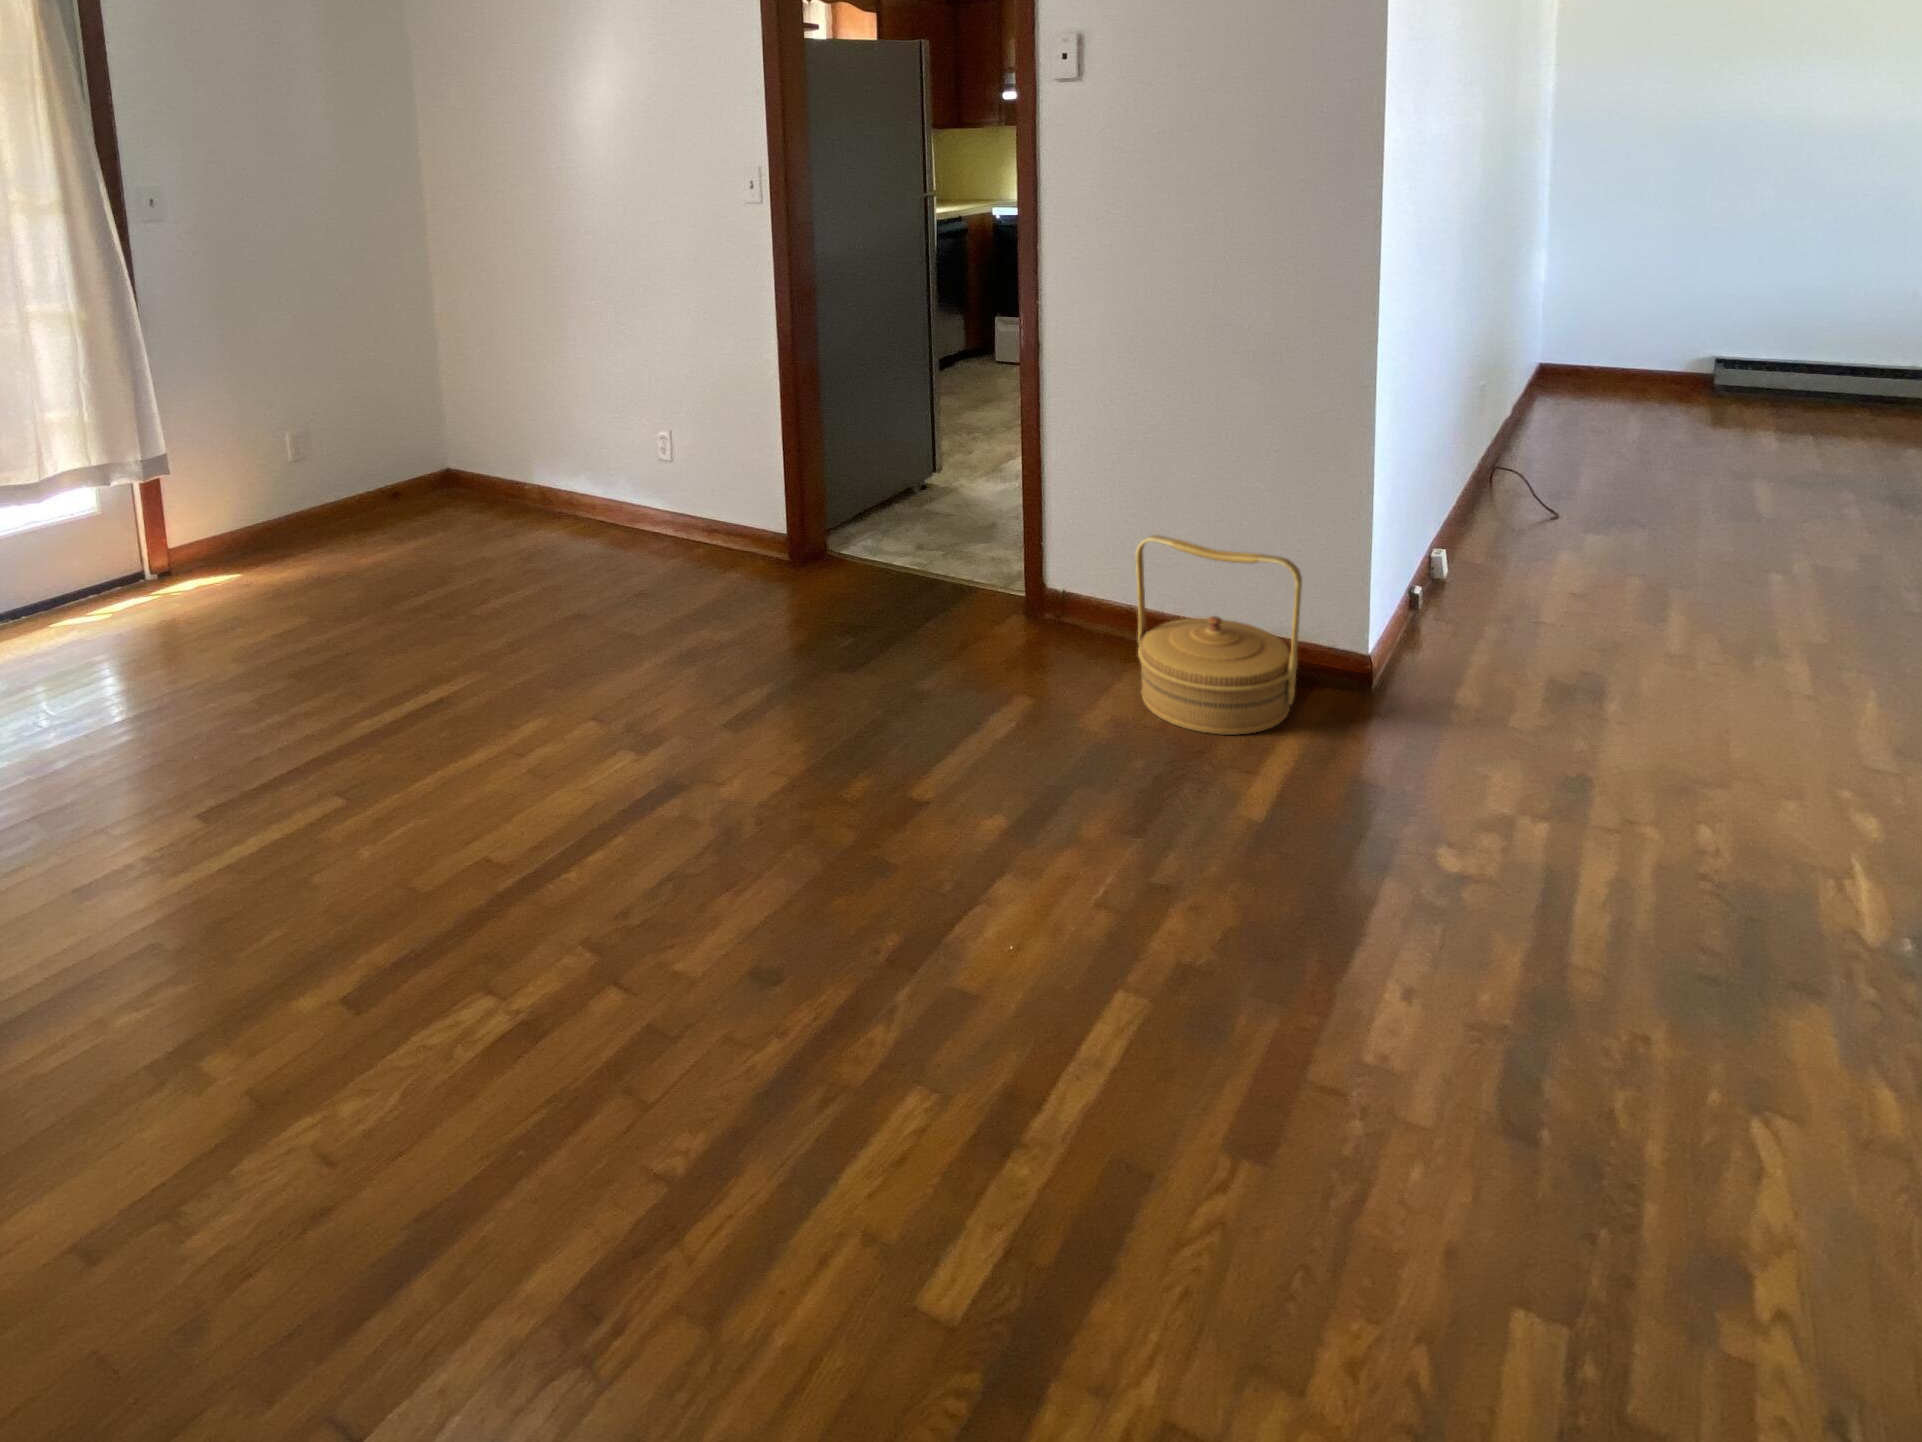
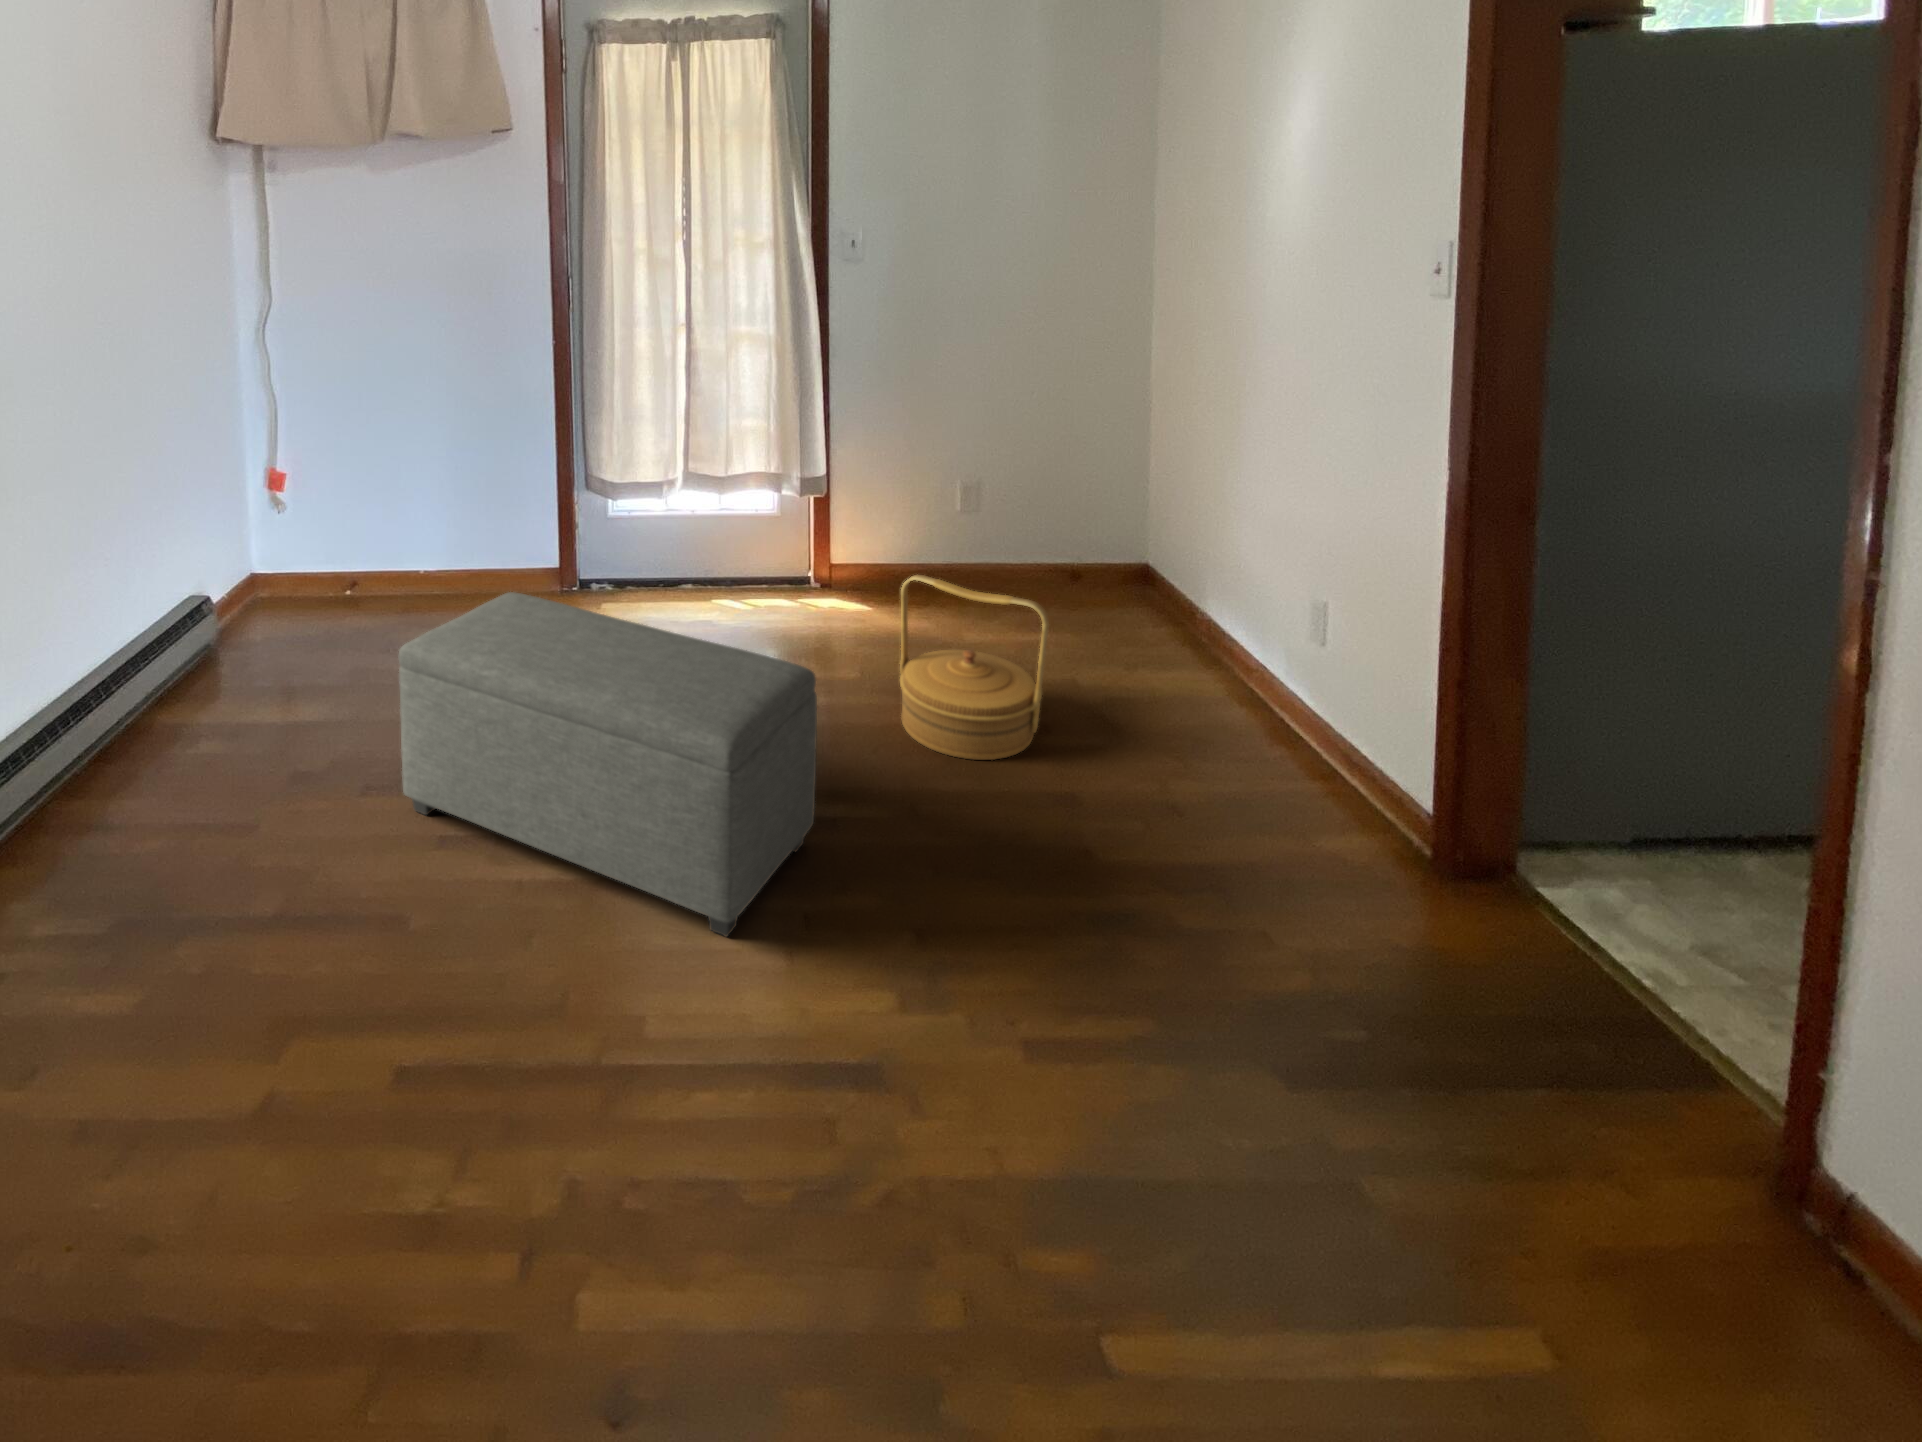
ottoman: none [587,565,1046,922] -> present [399,592,817,937]

